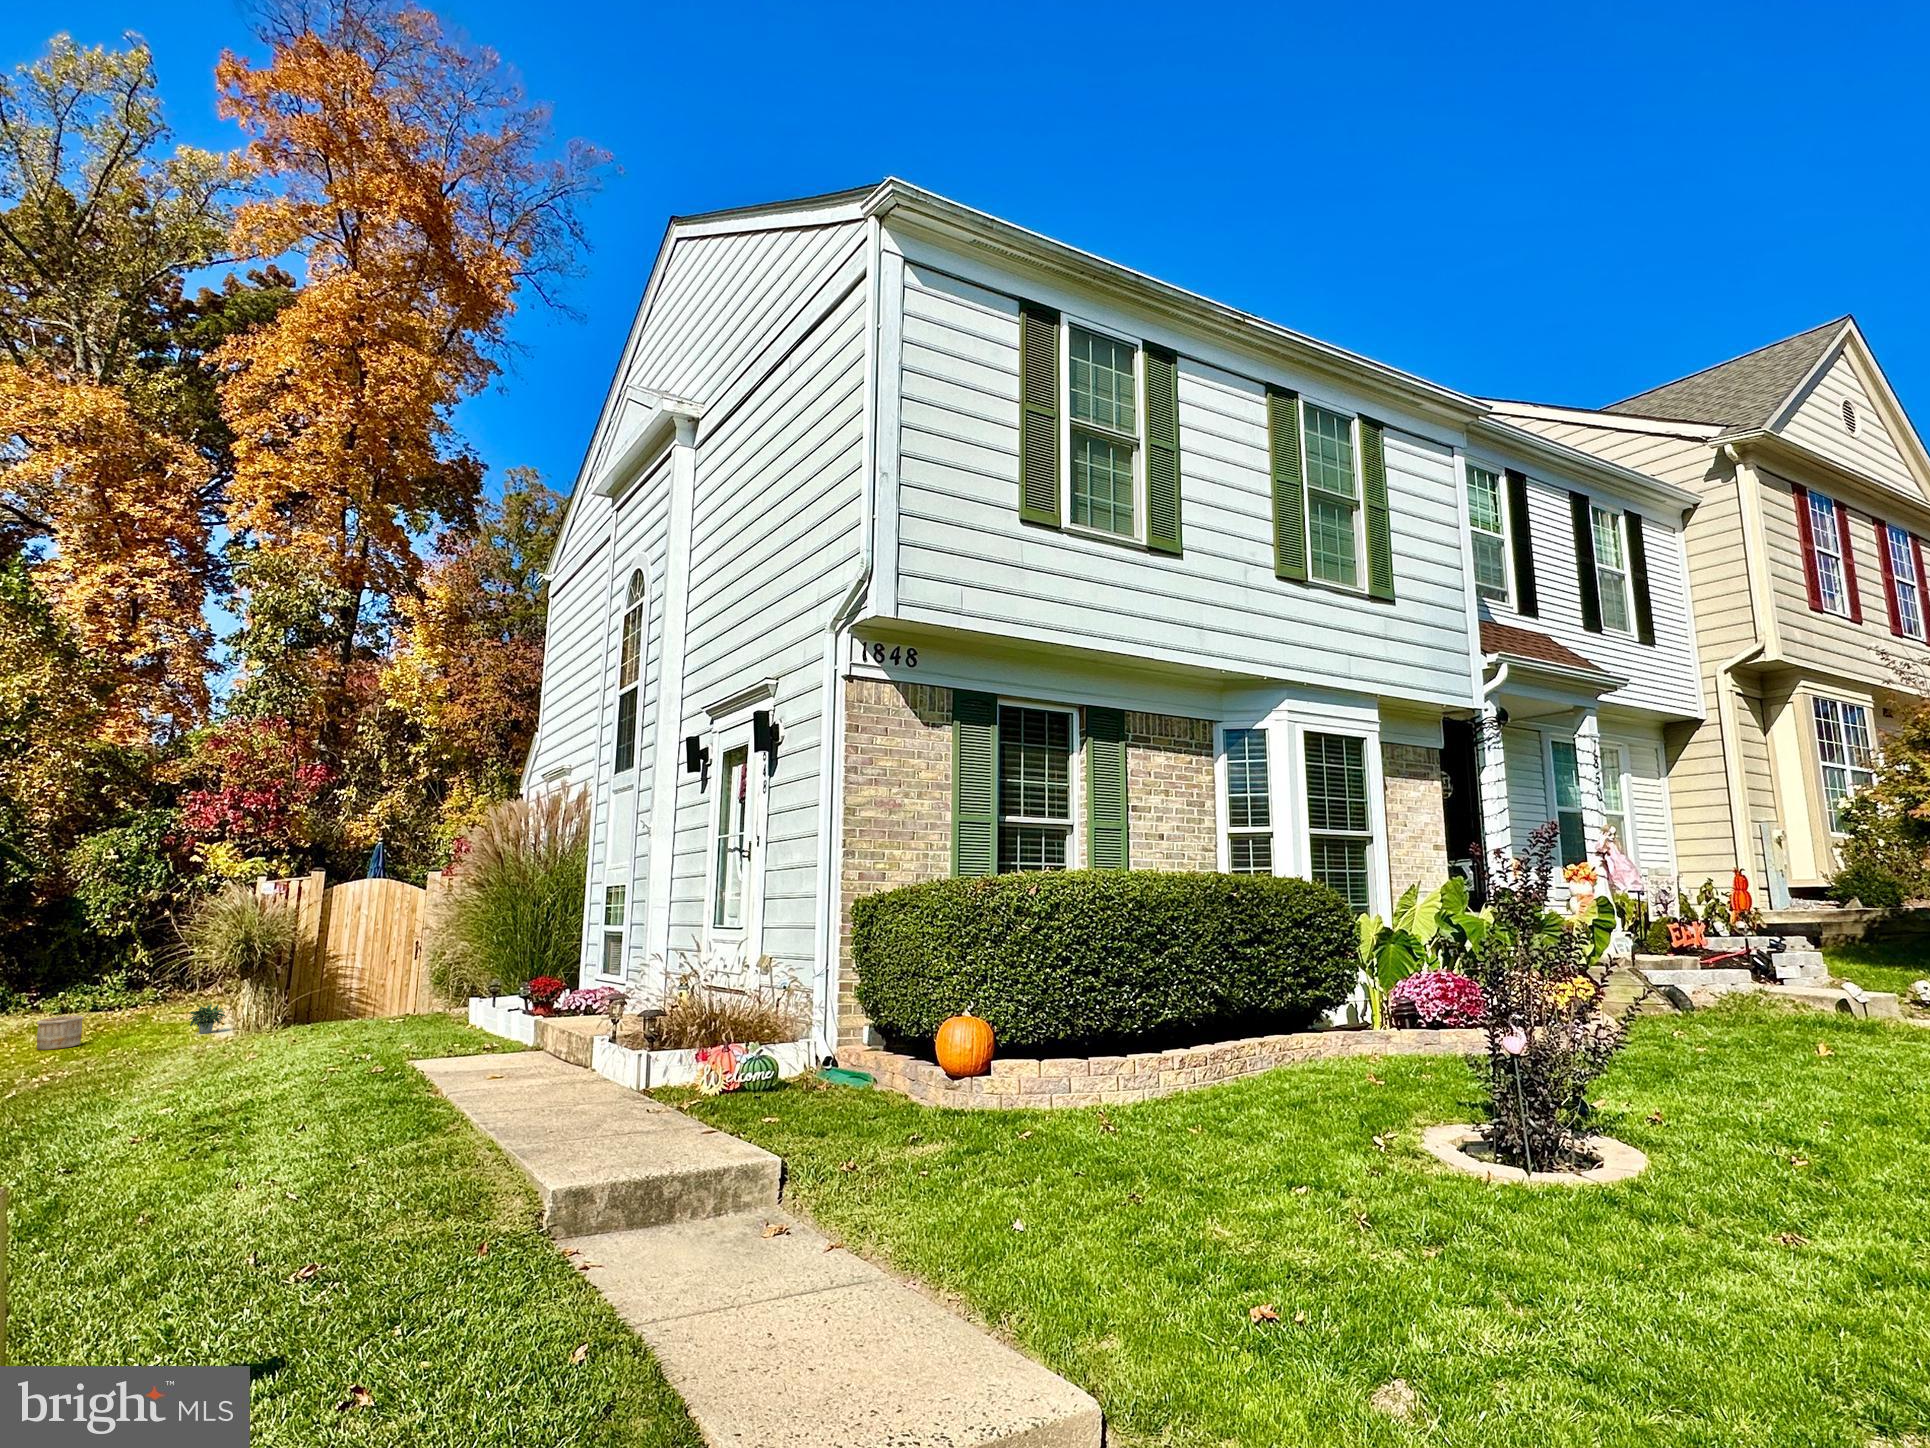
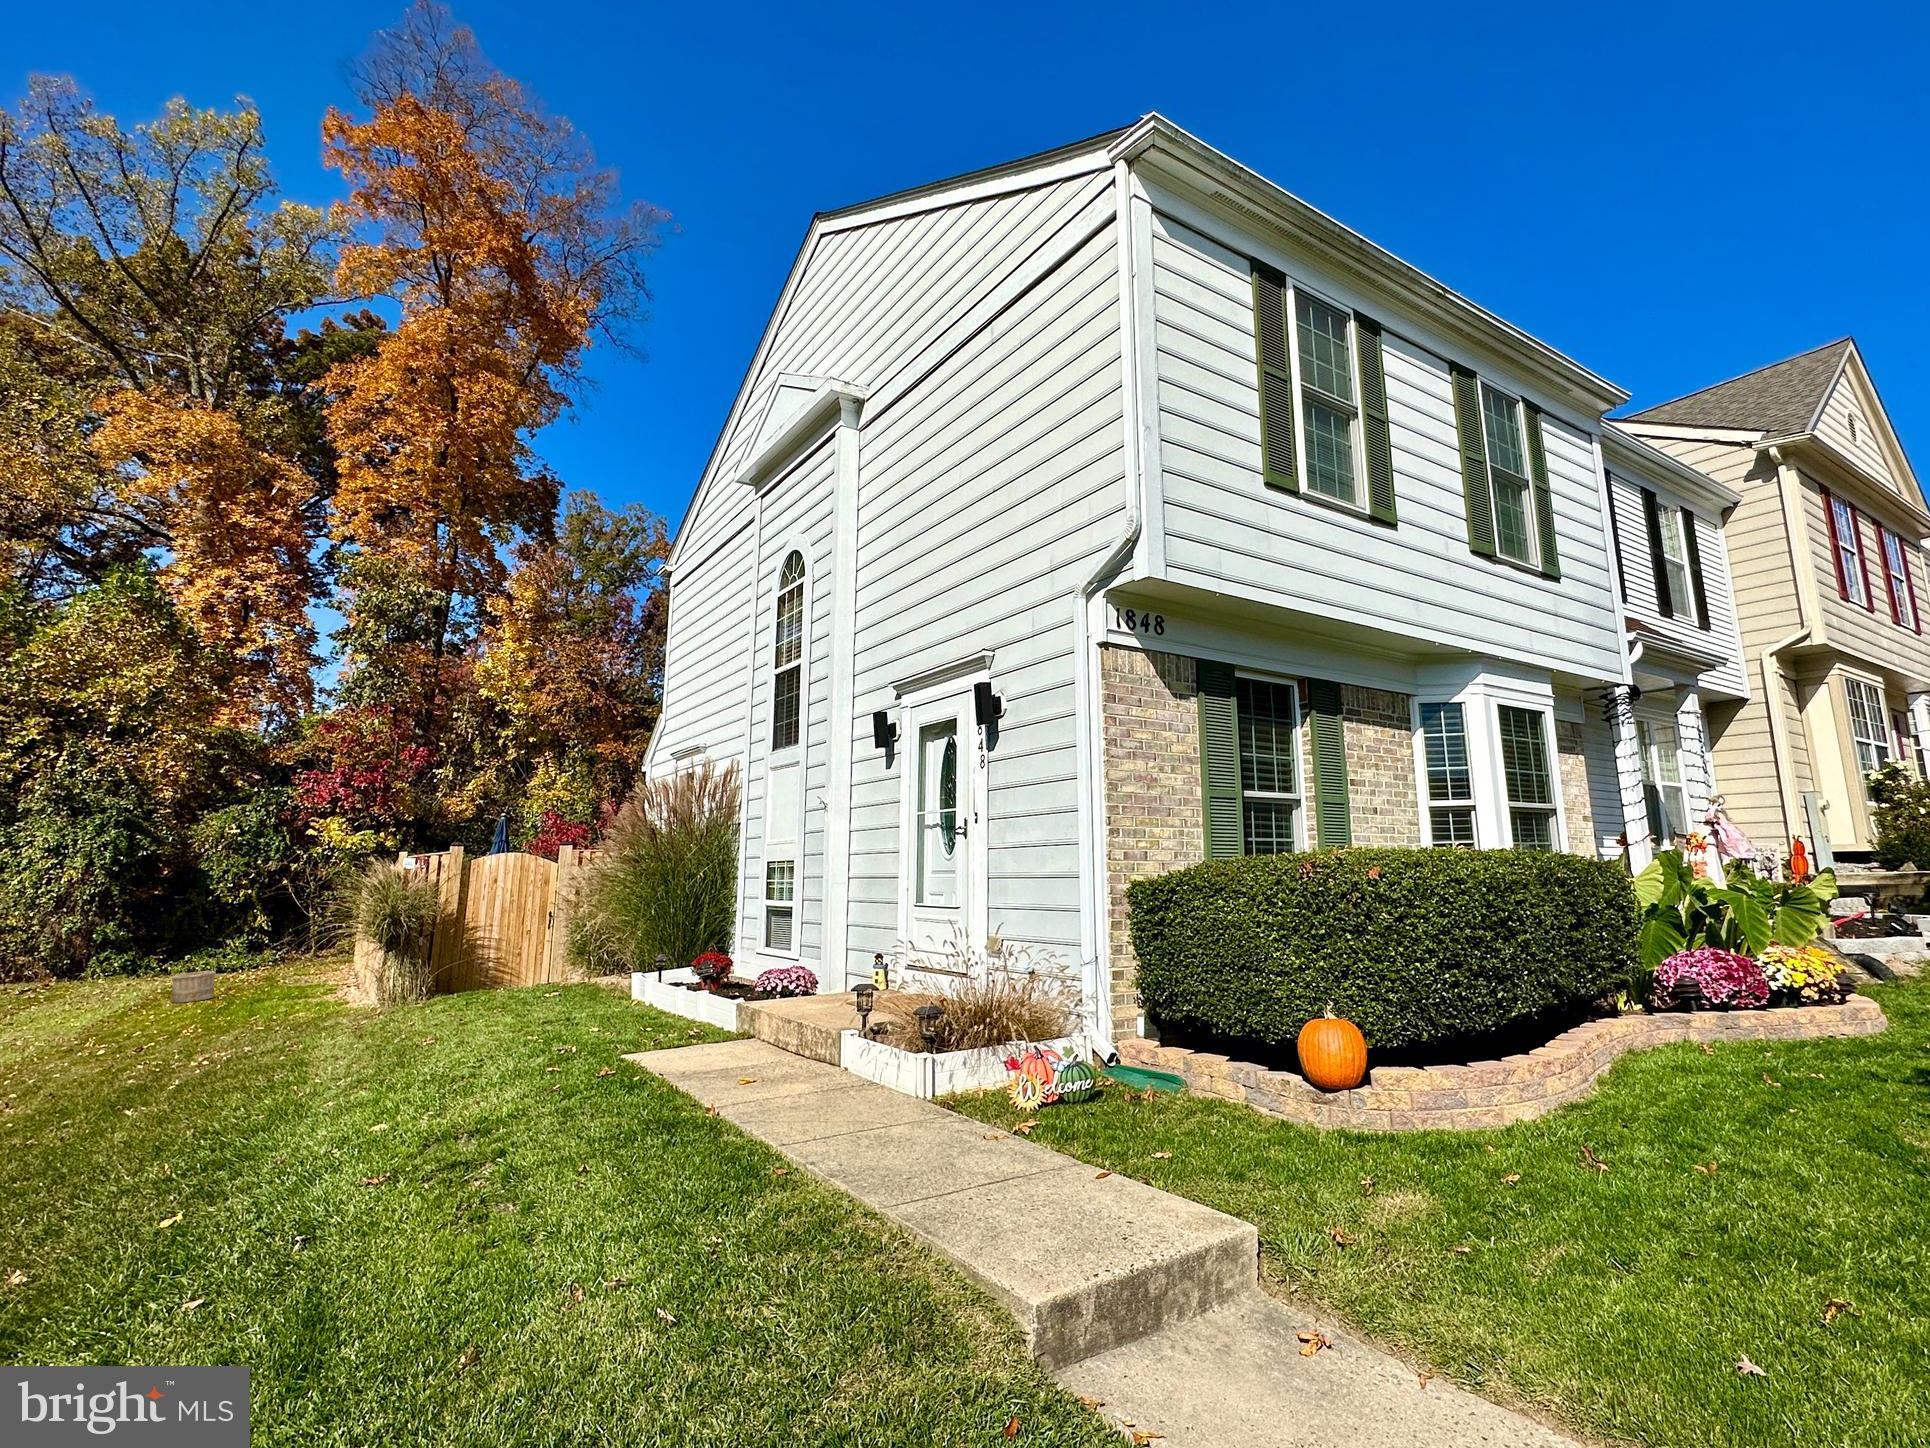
potted plant: present [189,1004,226,1034] -> none [314,958,352,986]

